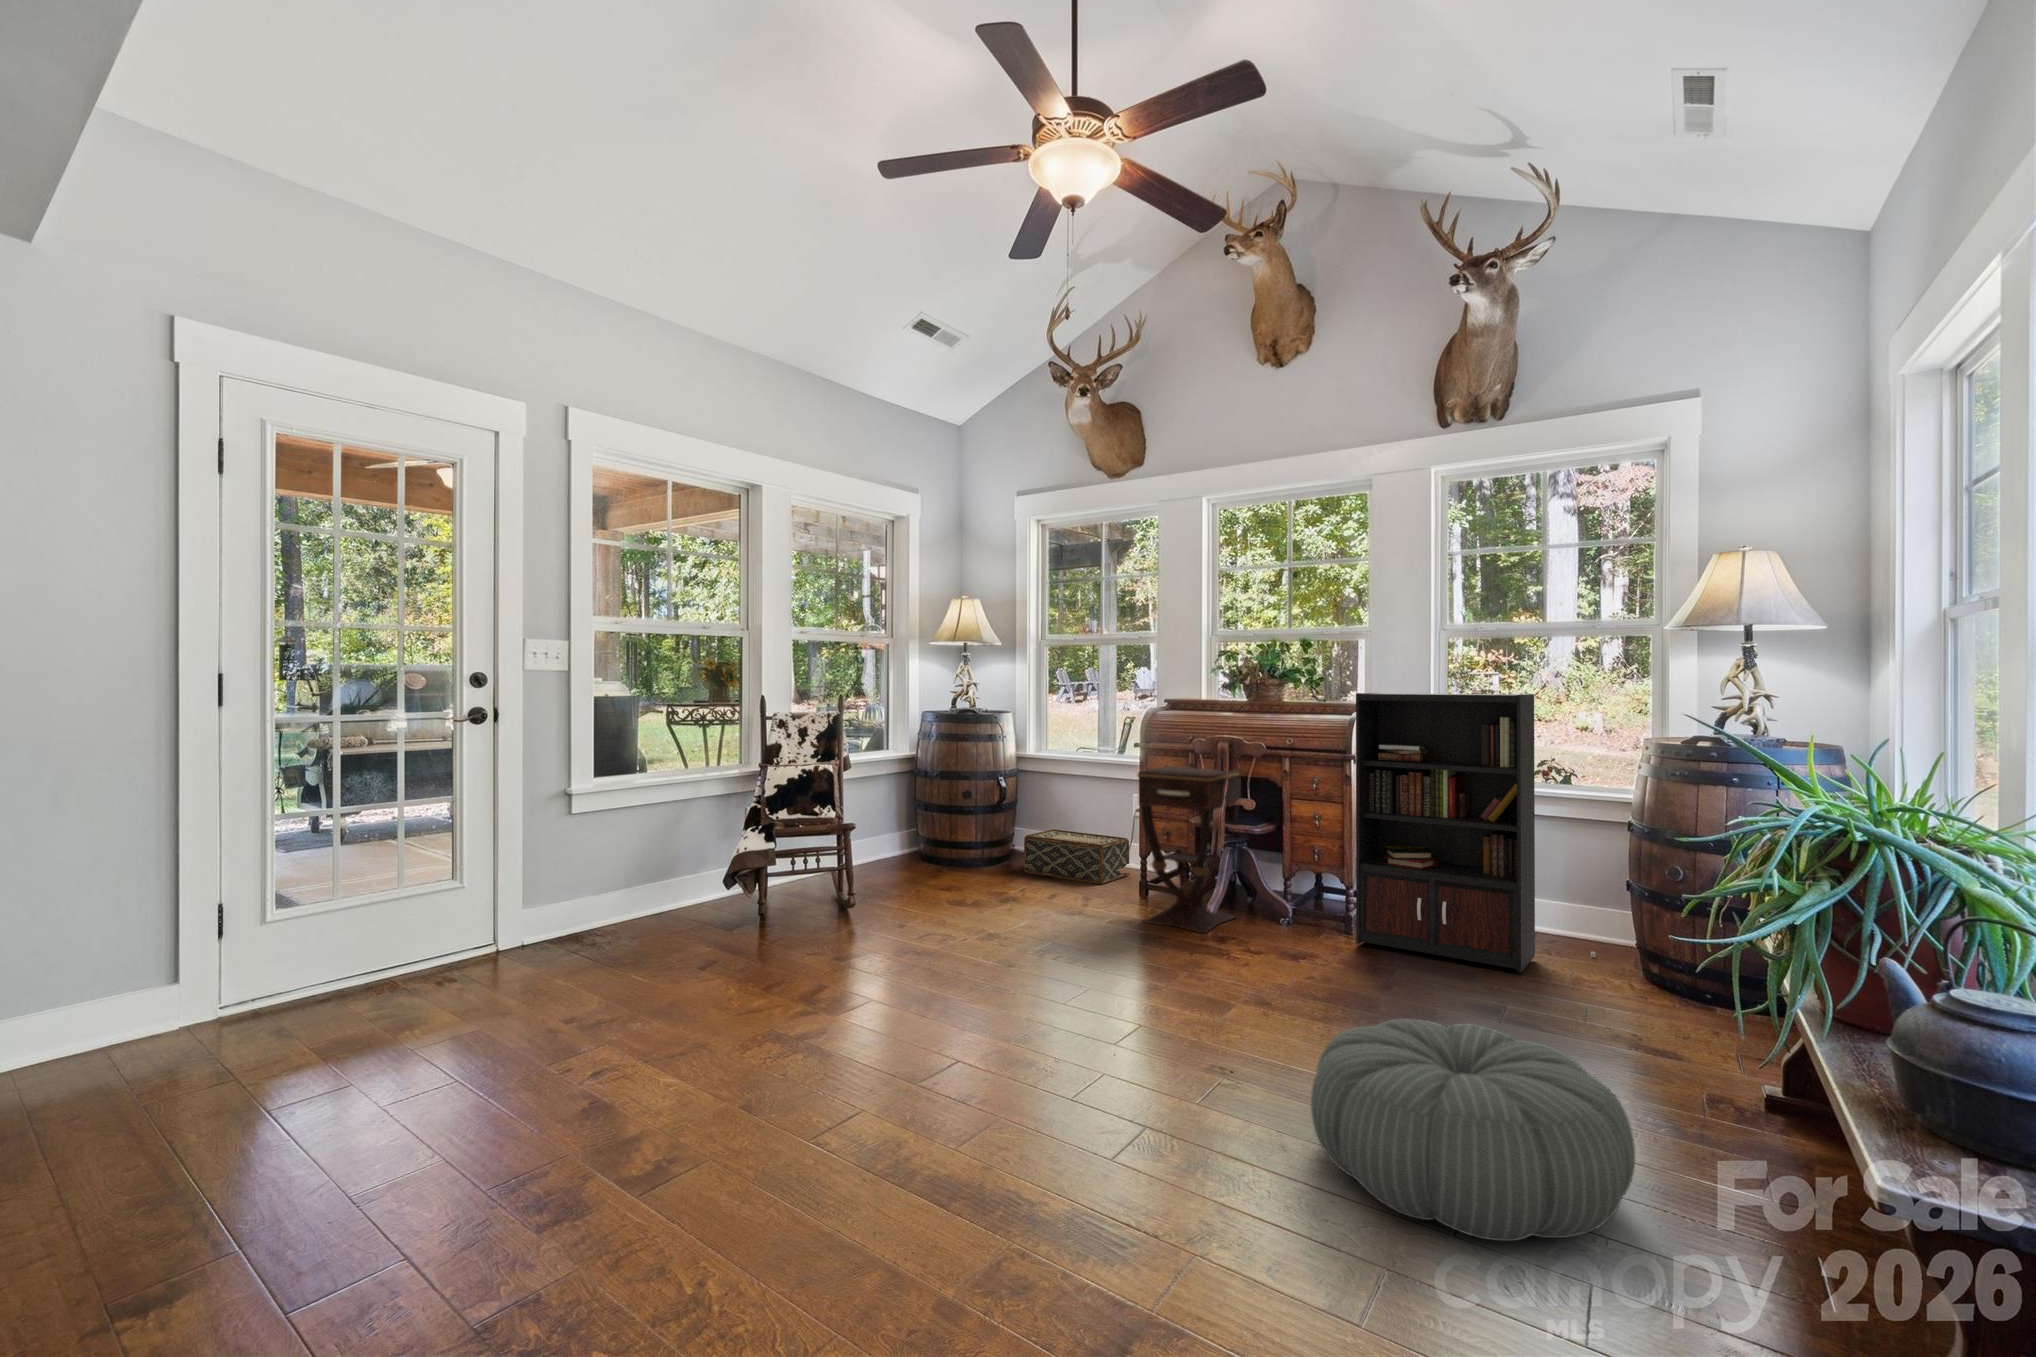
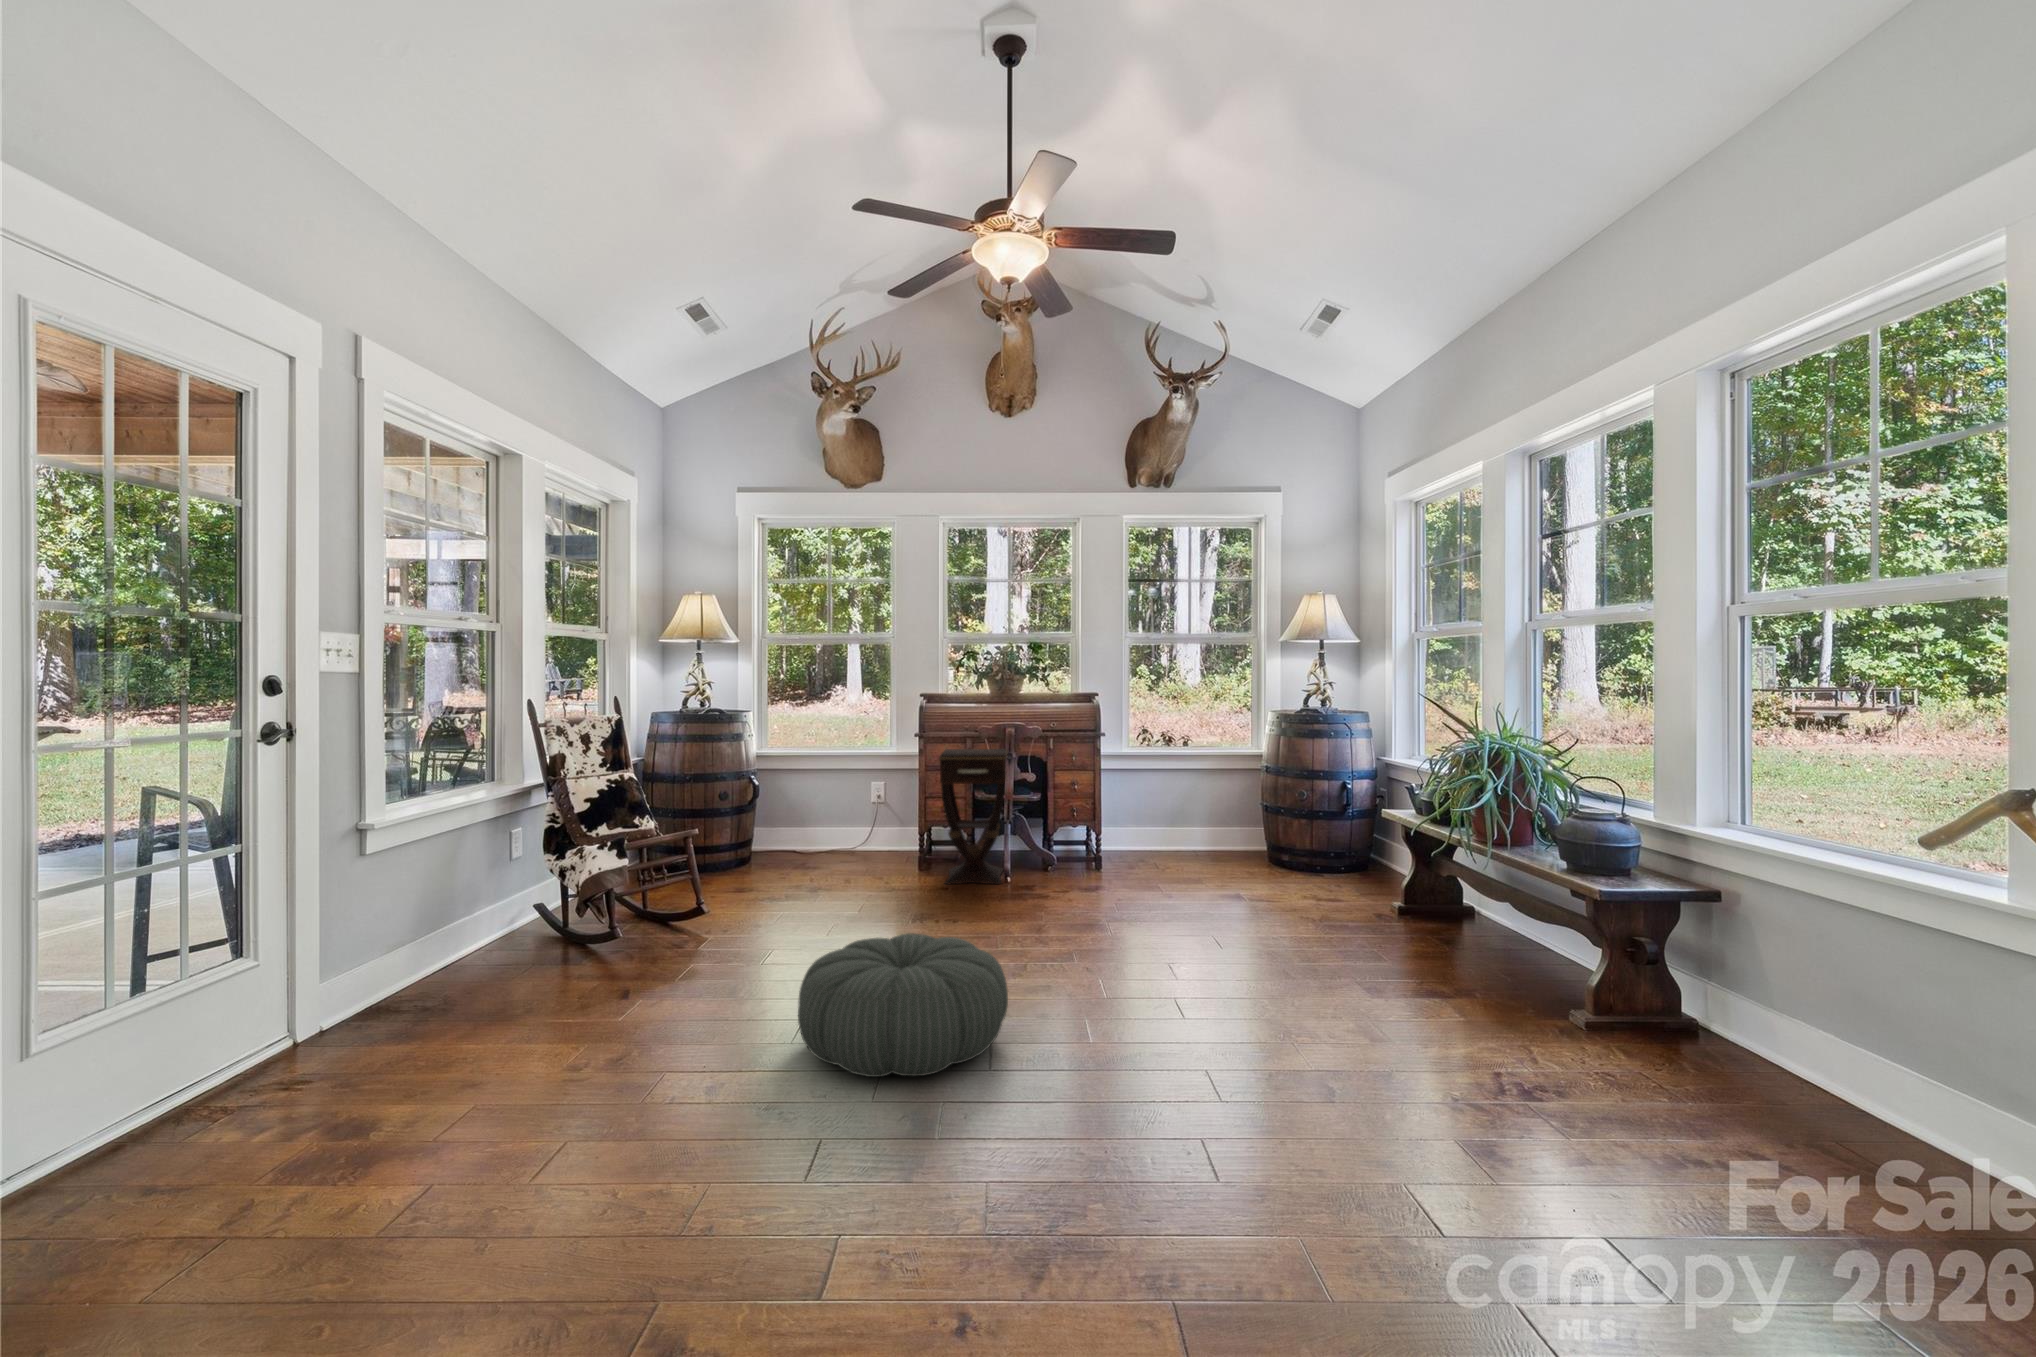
bookcase: present [1356,693,1596,973] -> none [1105,684,1235,873]
woven basket: present [1024,829,1129,884] -> none [772,818,869,862]
pouf: present [1311,1019,1635,1241] -> present [798,934,1008,1077]

